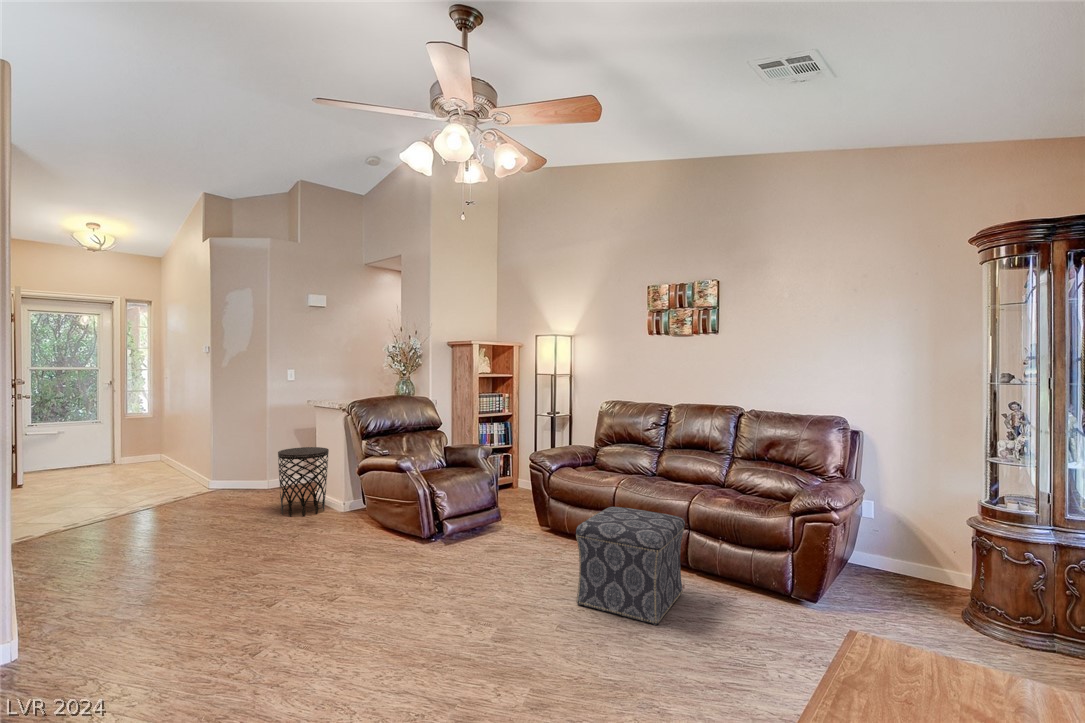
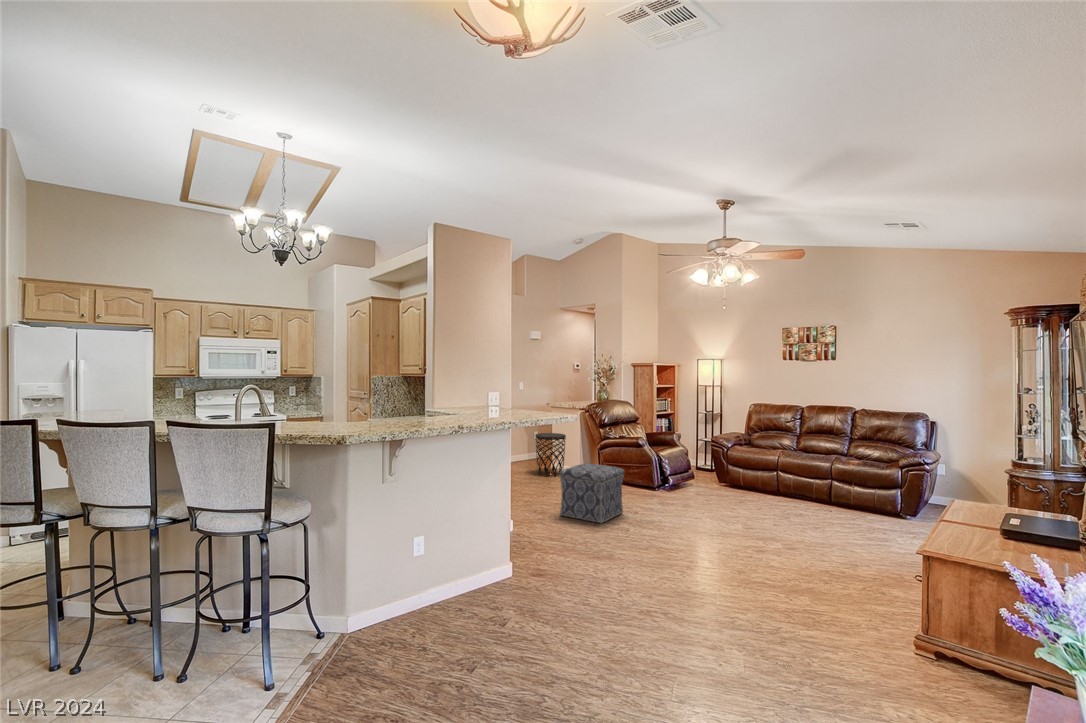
ottoman: present [576,507,685,625] -> present [560,464,624,524]

